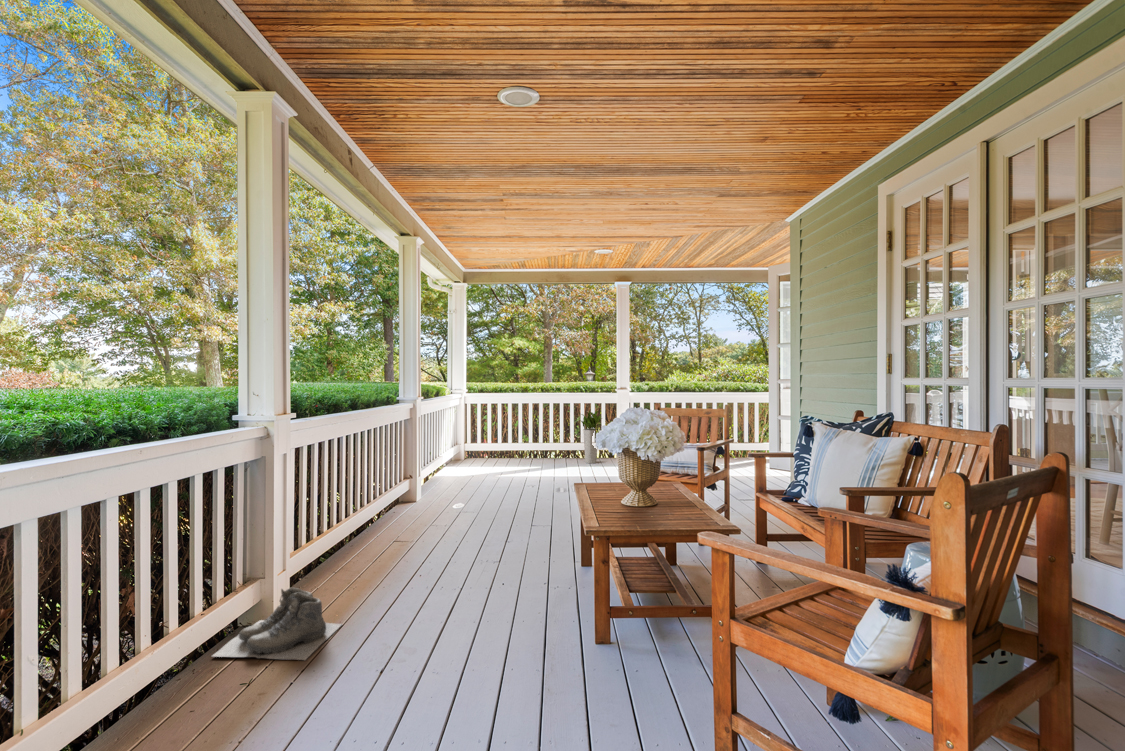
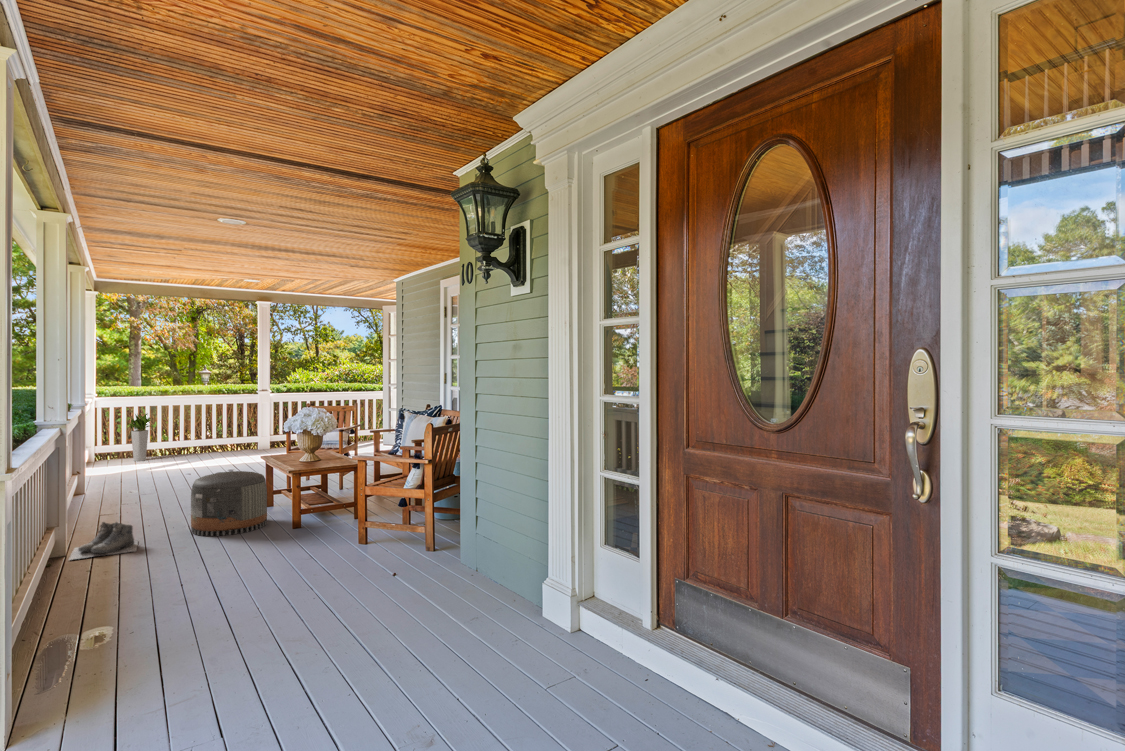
planter: present [581,410,601,463] -> present [128,414,151,461]
pouf: none [419,516,545,651] -> present [191,471,267,536]

